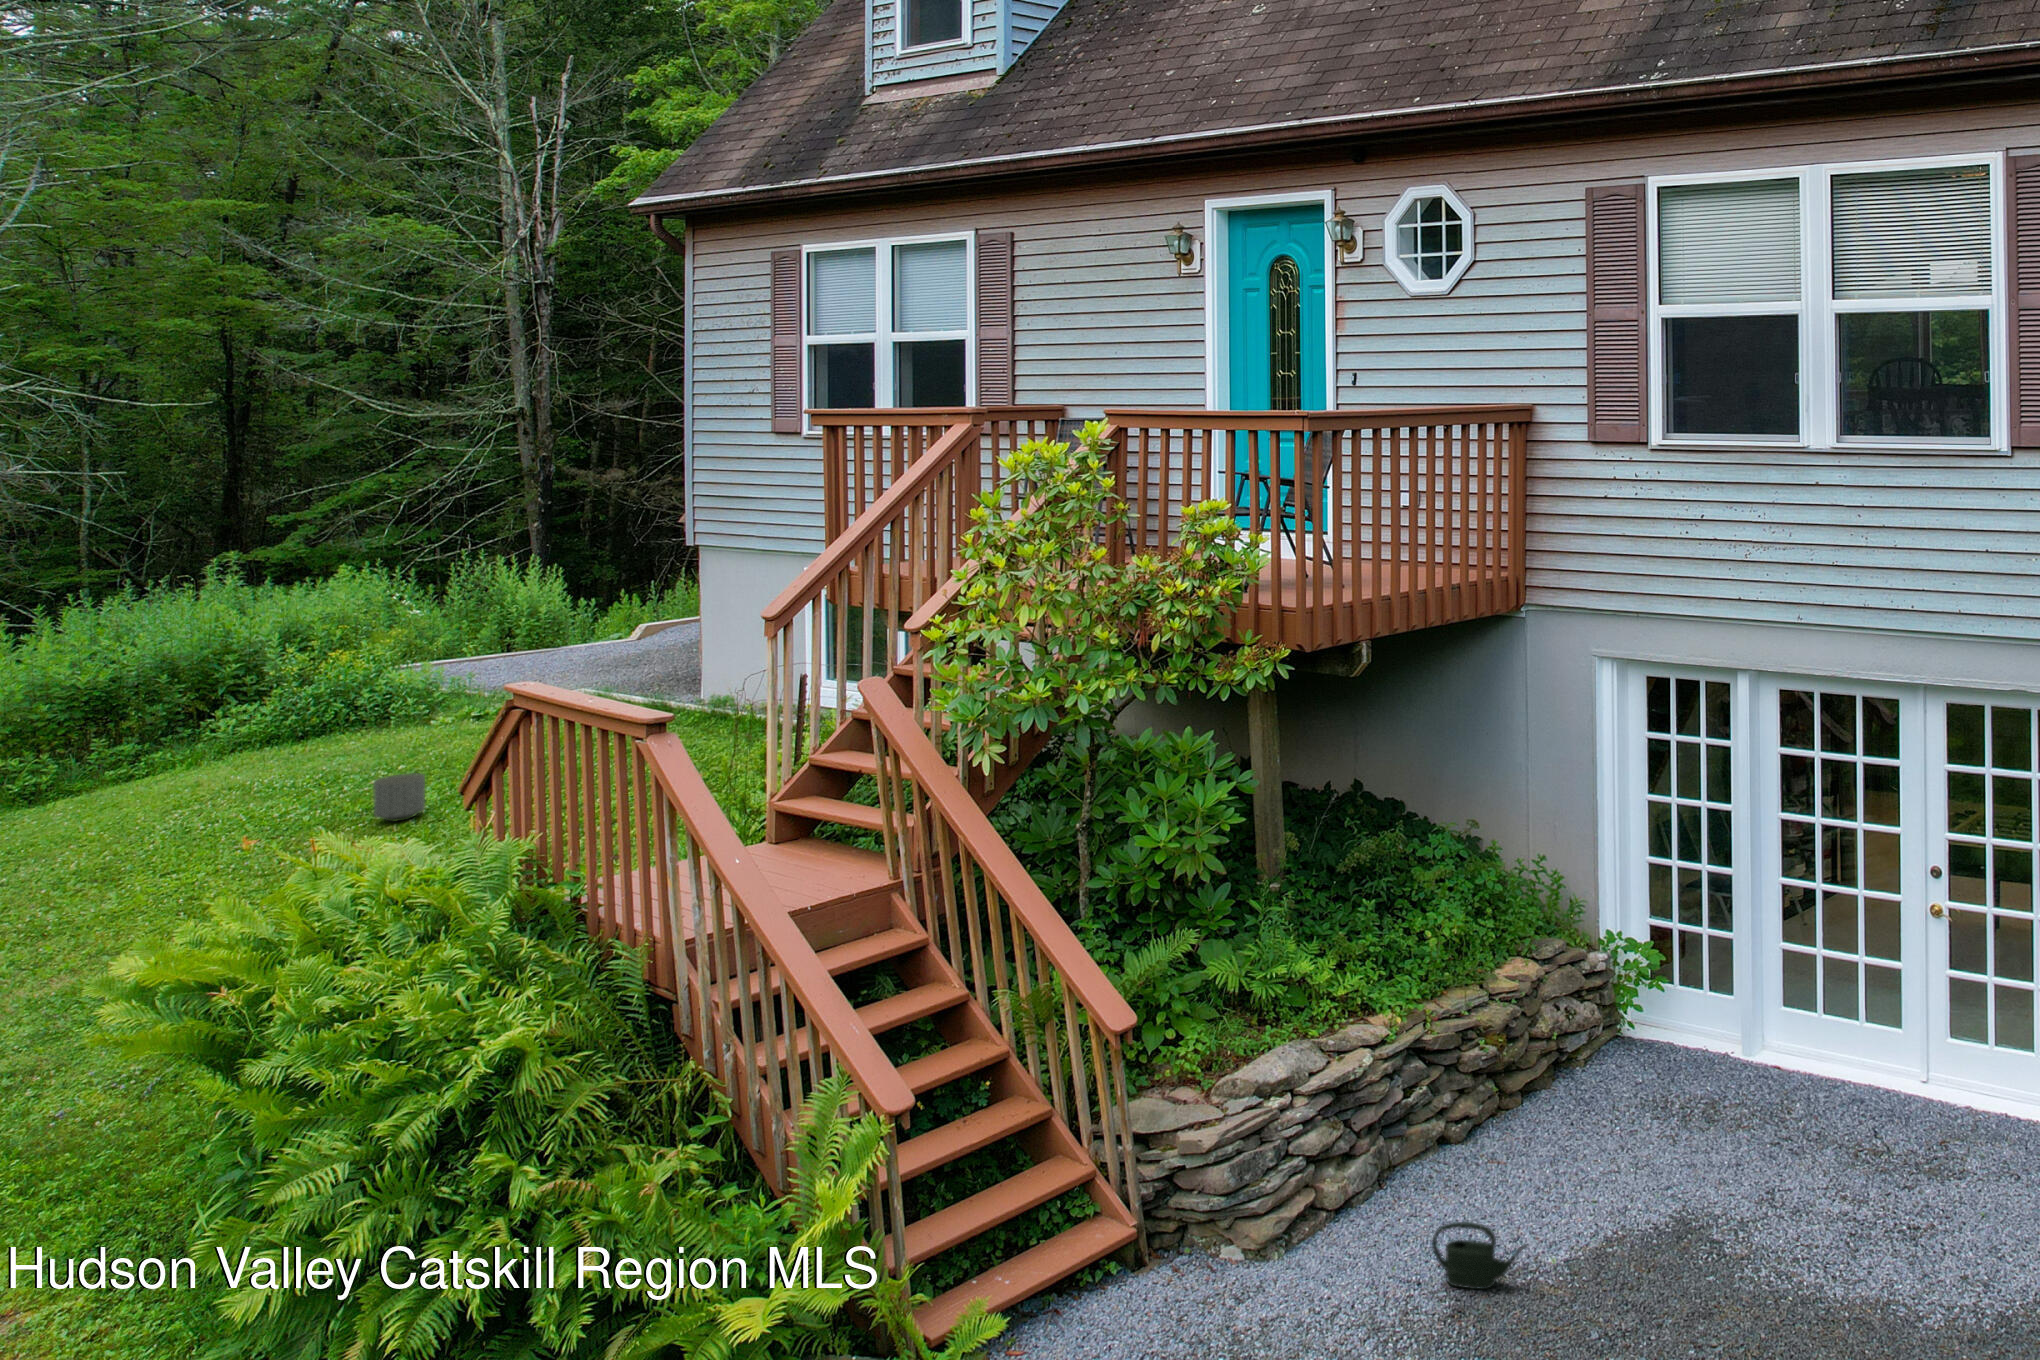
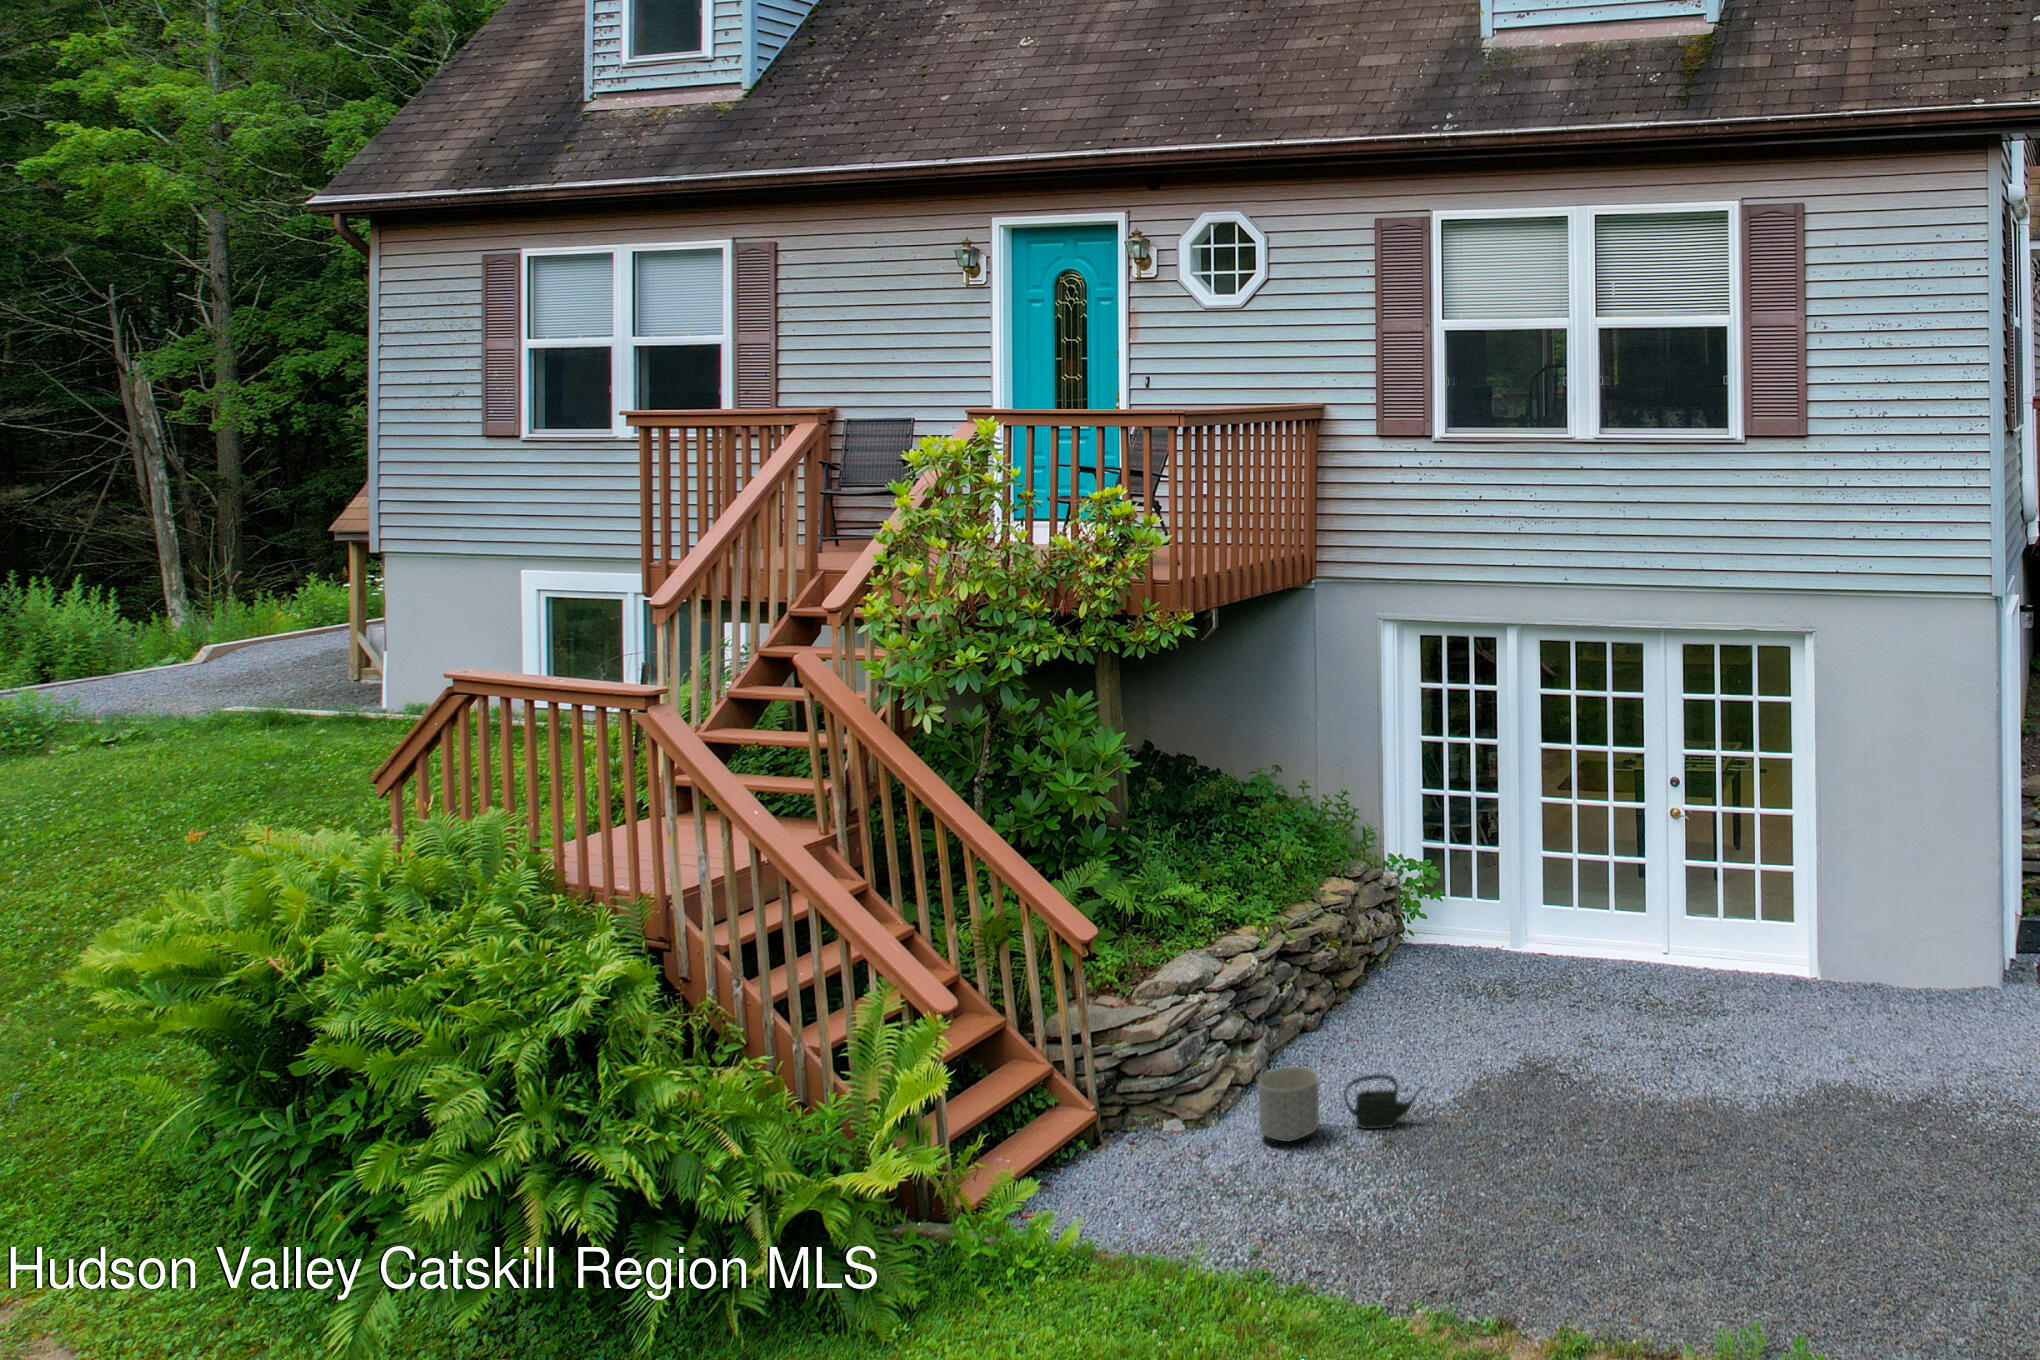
planter: present [373,773,425,822] -> present [1258,1067,1319,1142]

